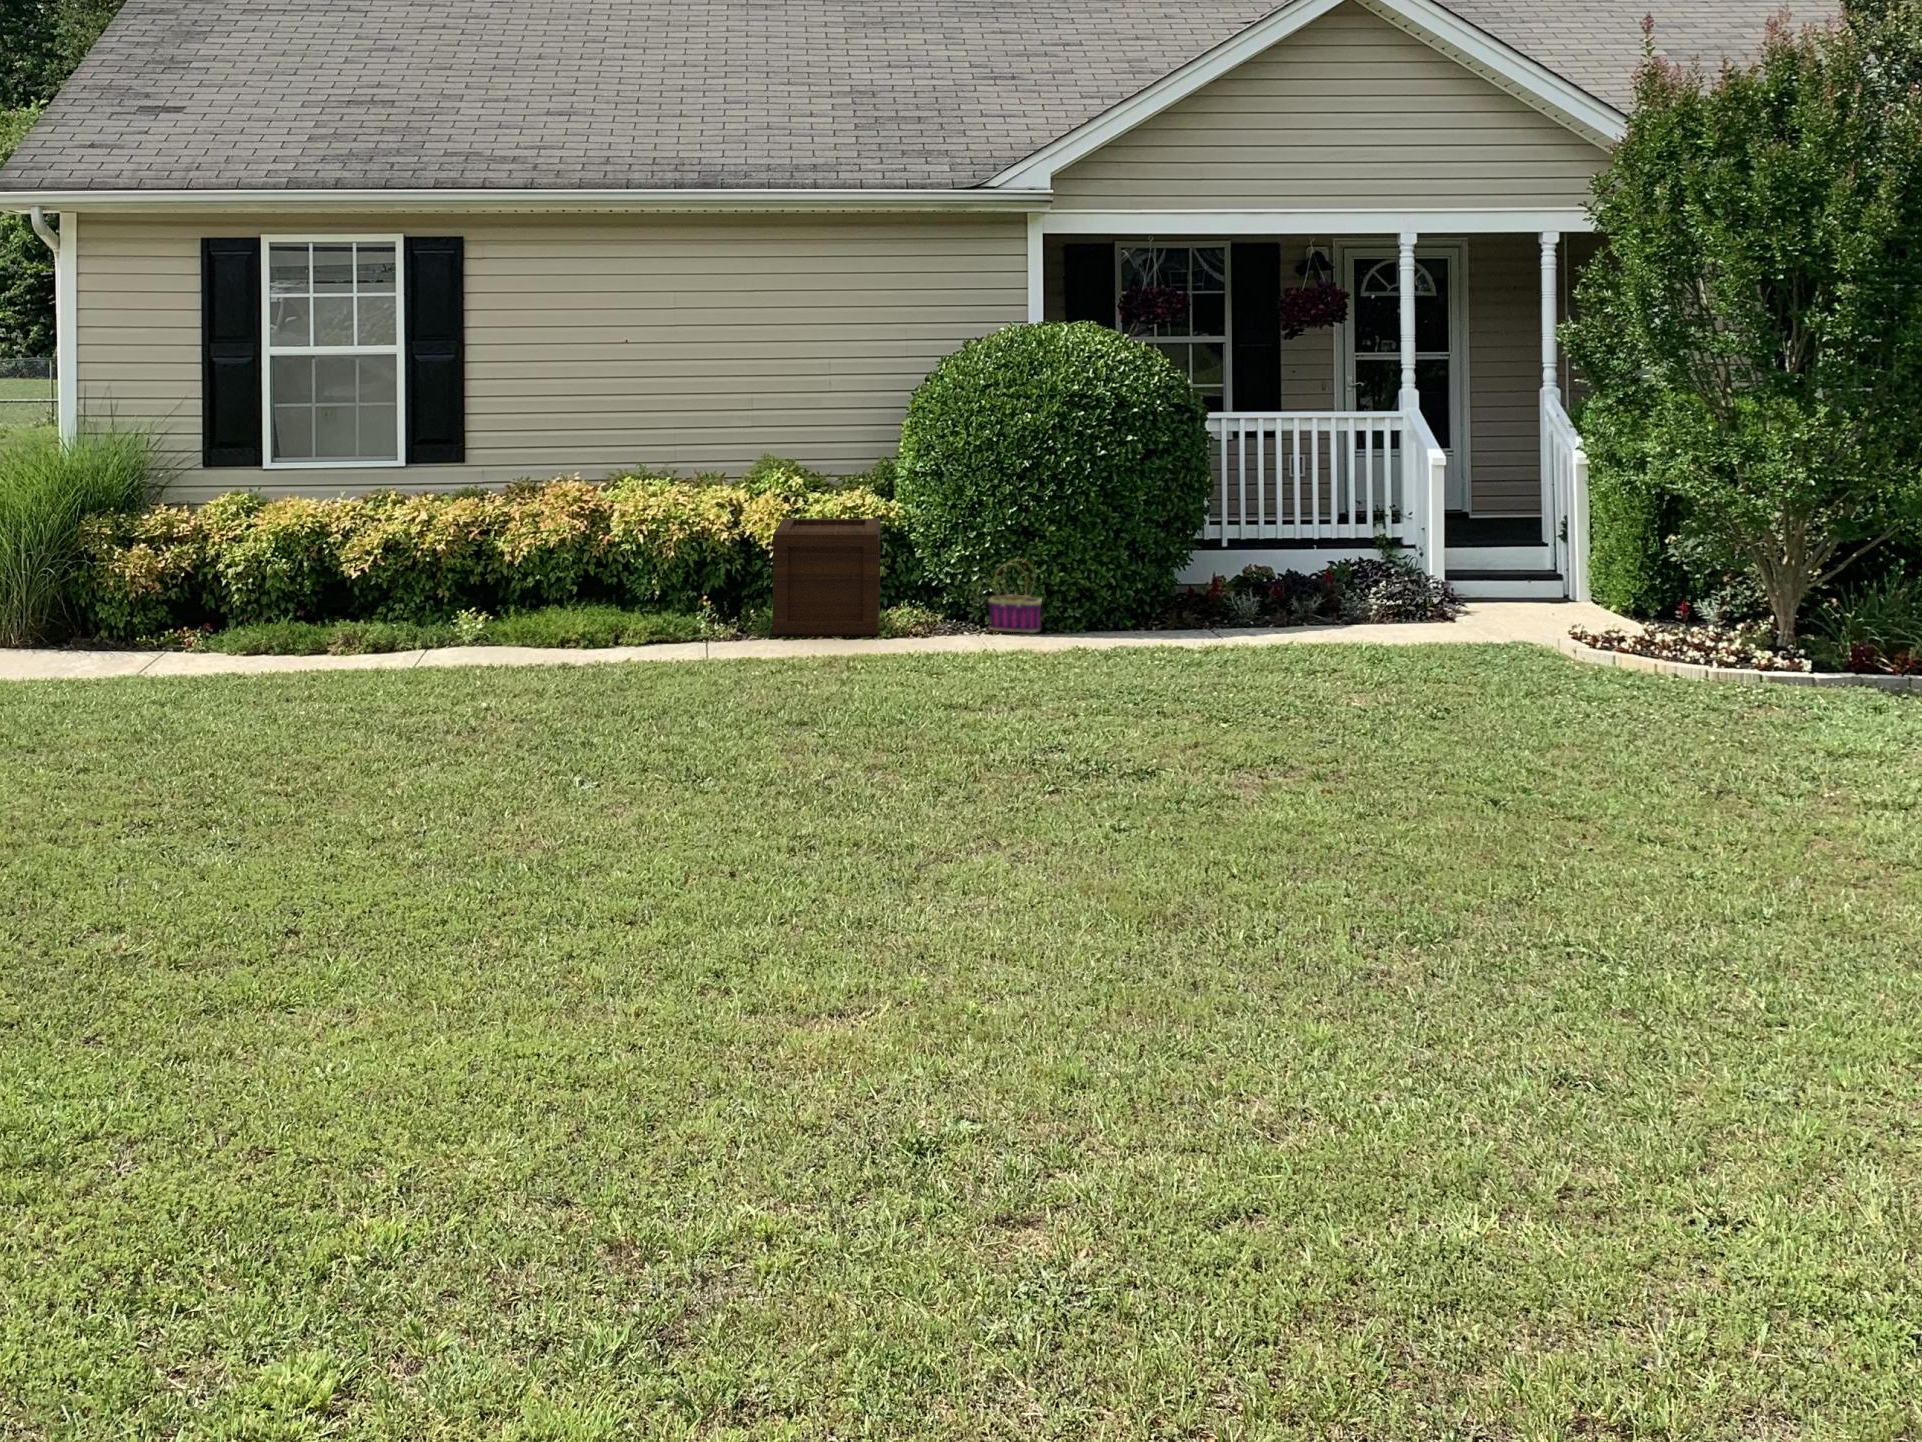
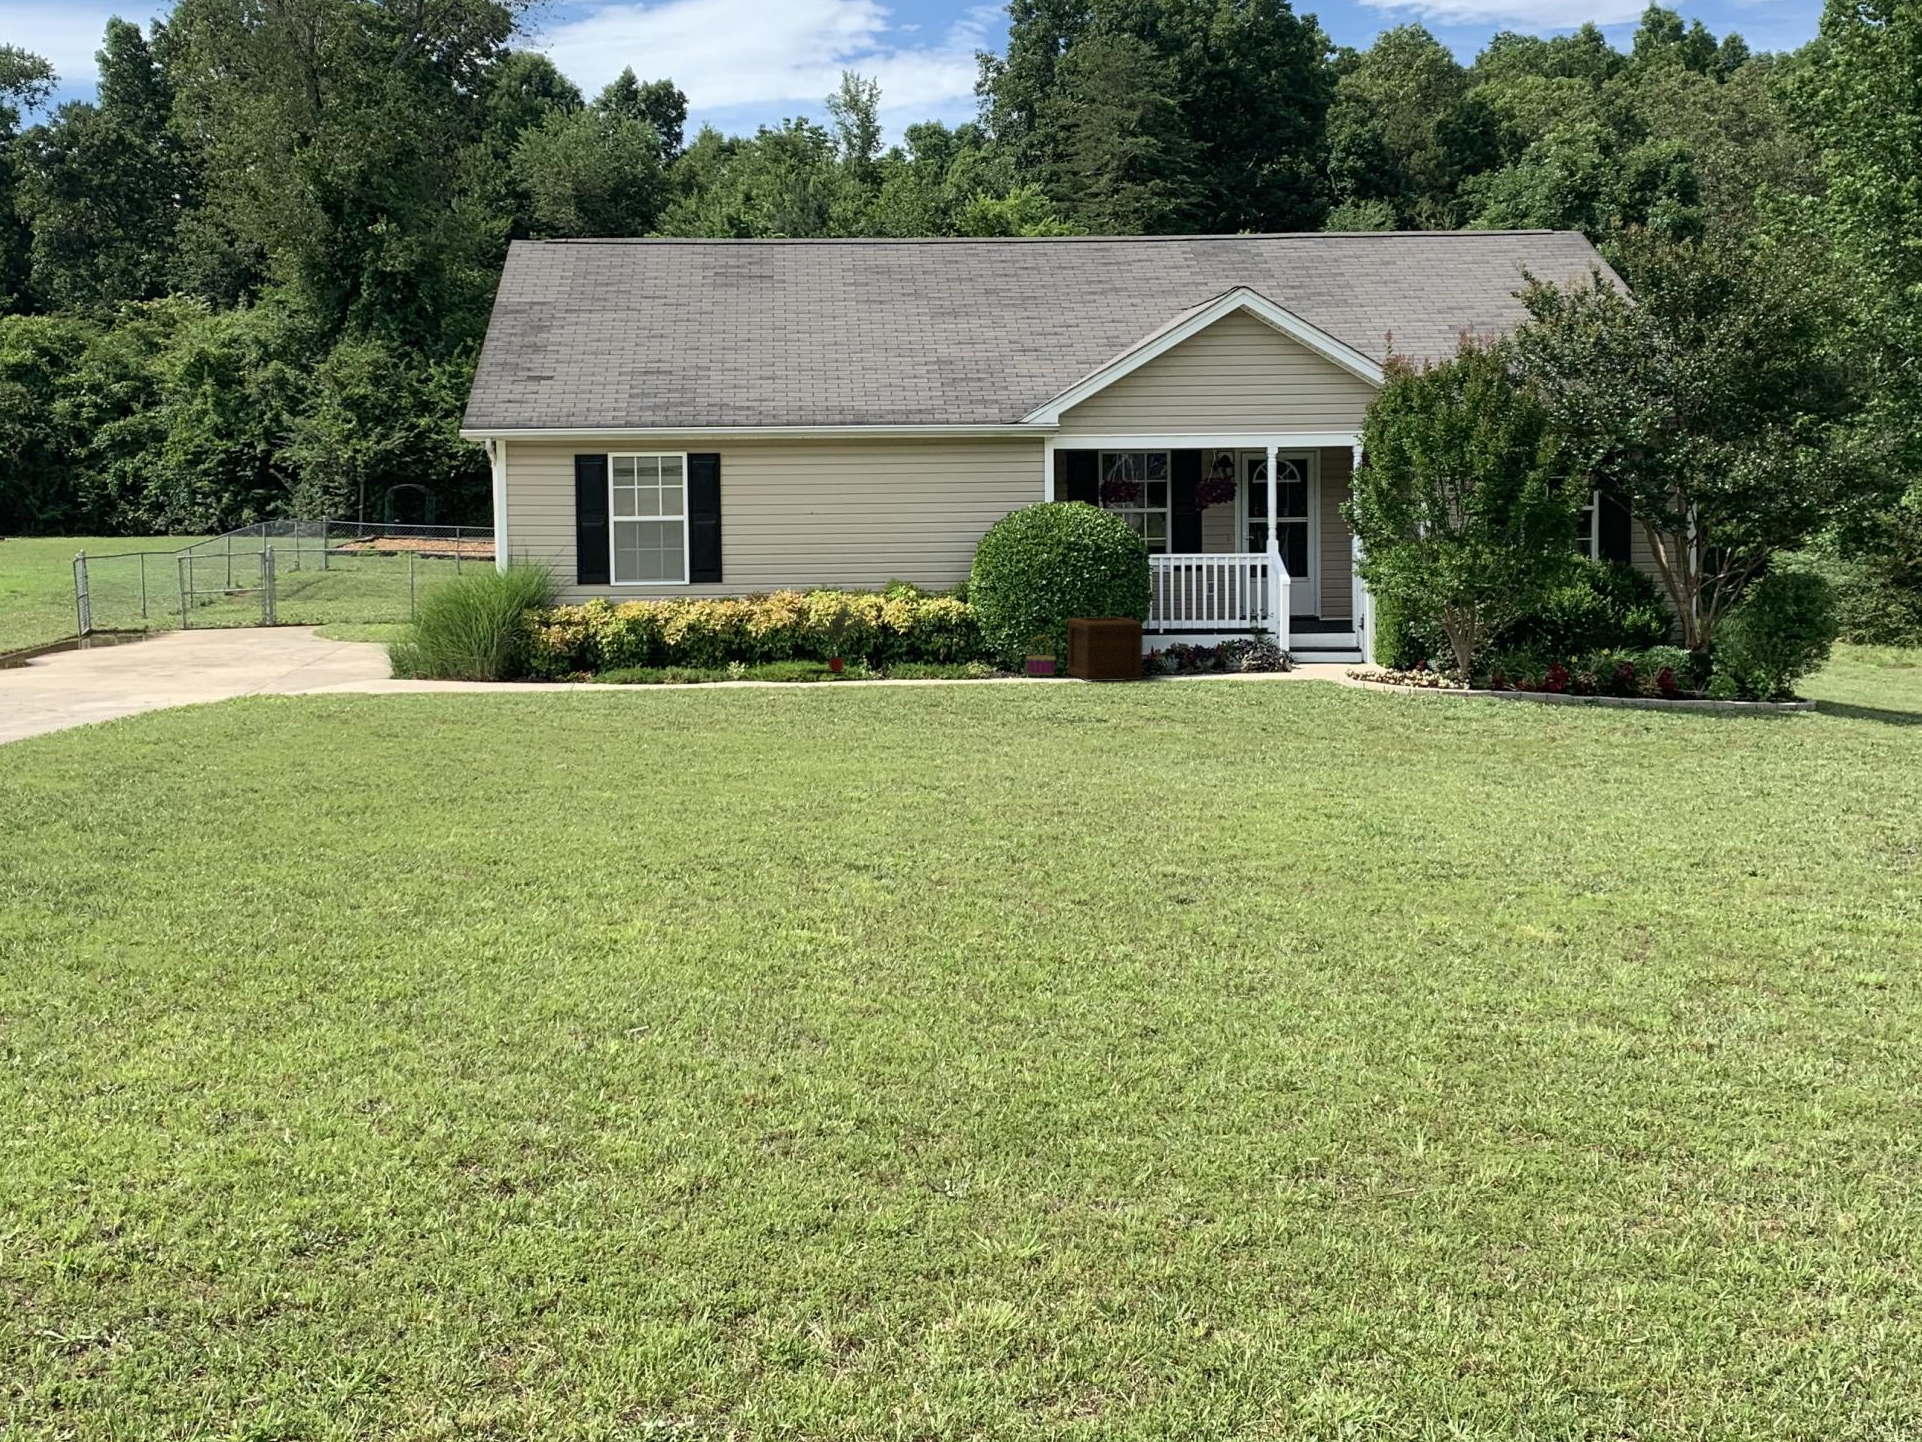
potted tree: none [591,490,702,629] -> present [808,598,866,673]
wooden crate: present [772,519,880,636] -> present [1068,617,1143,681]

